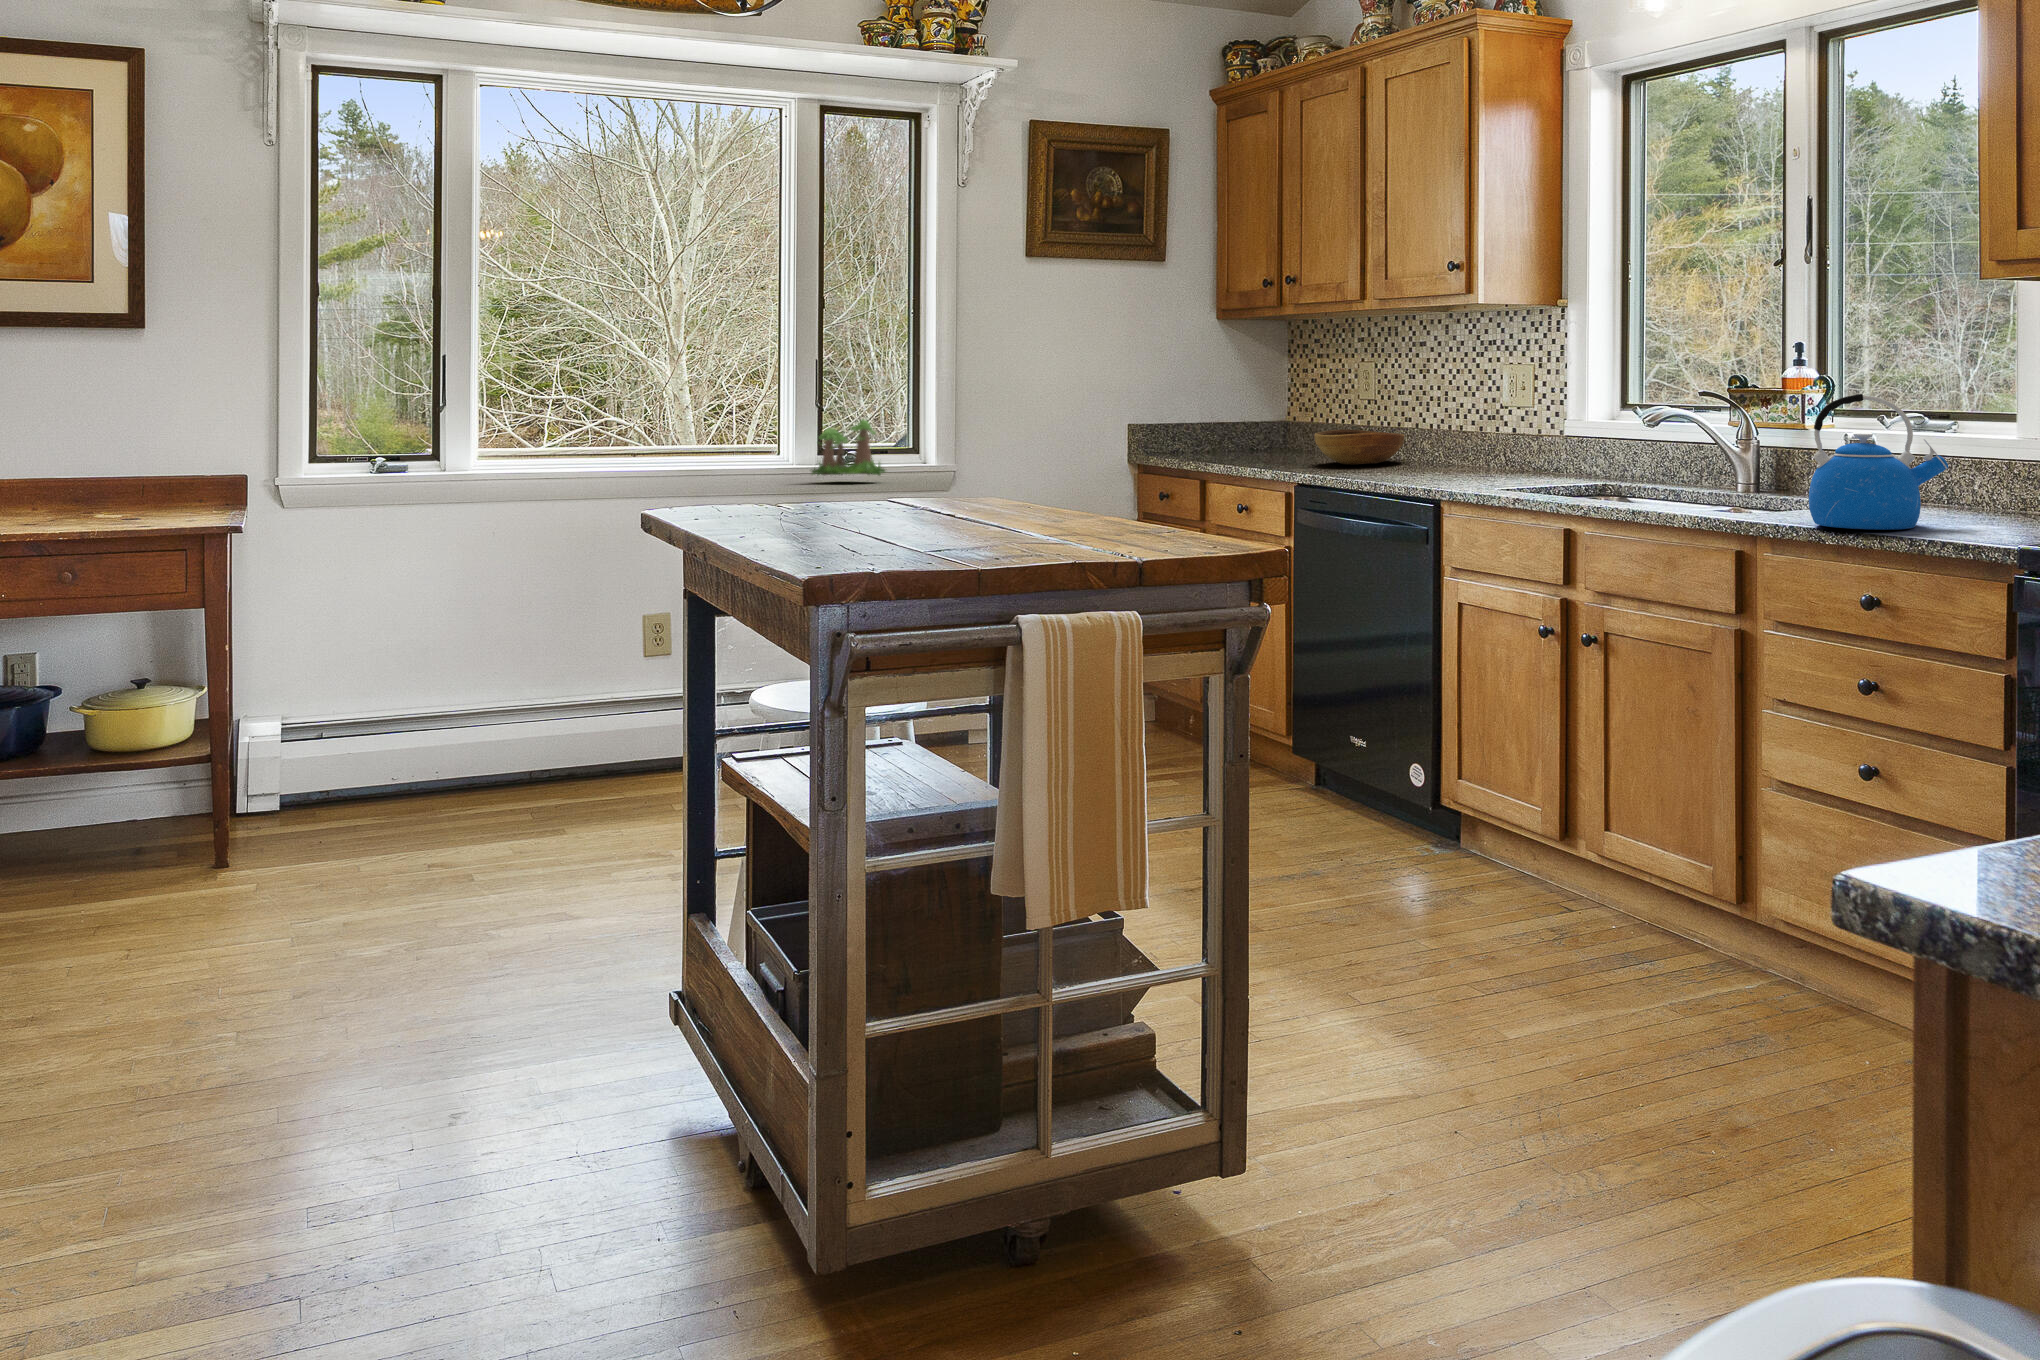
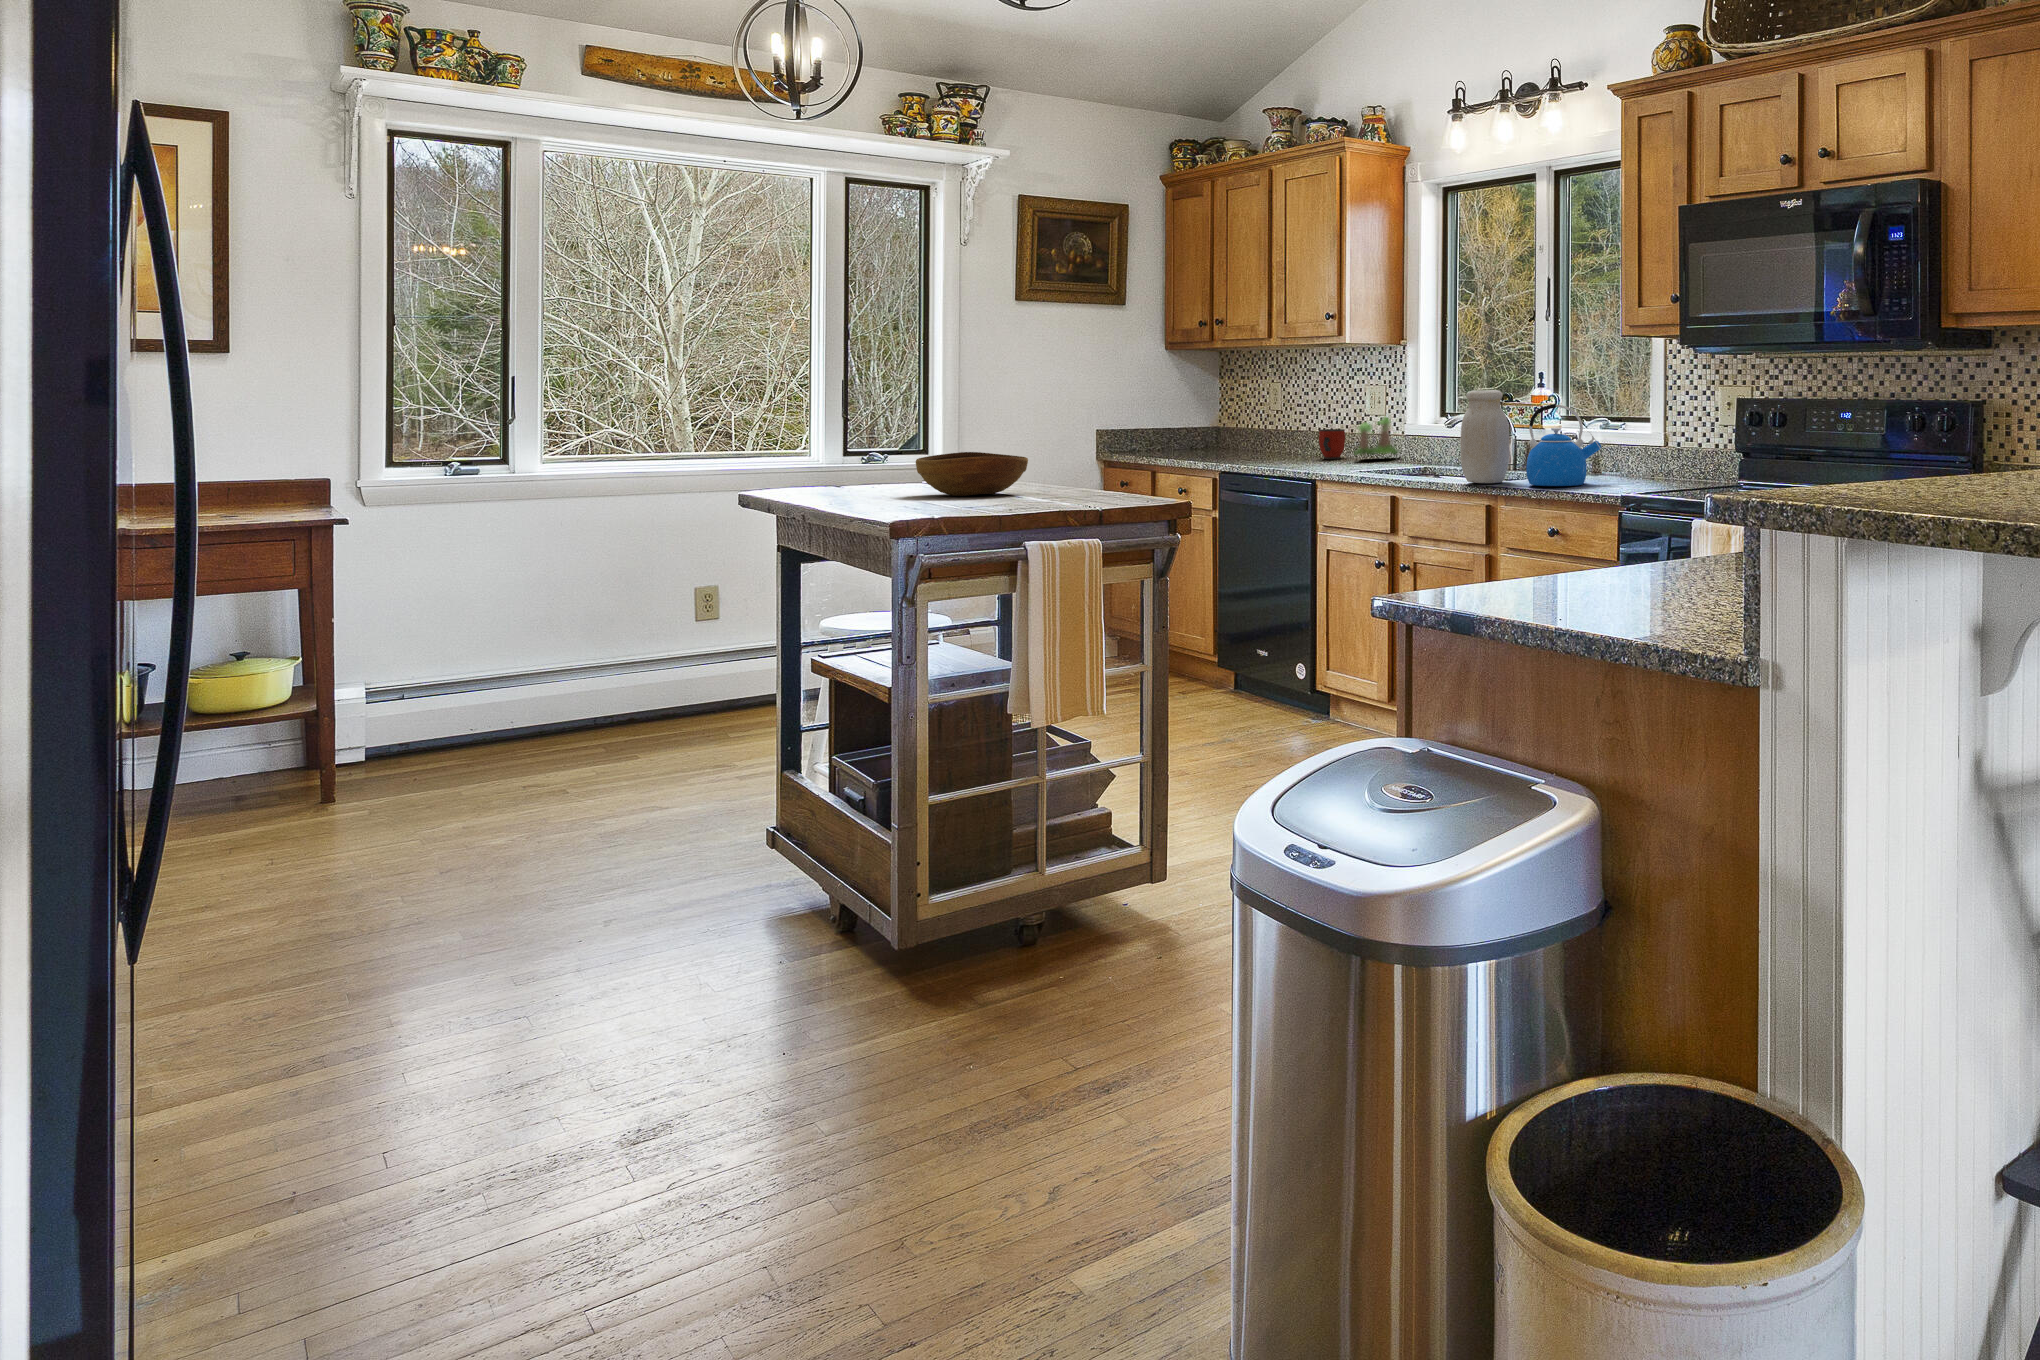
jar: none [1686,372,1771,519] -> present [1460,390,1509,483]
plant: present [812,419,885,476] -> present [1353,416,1398,455]
mug: none [1435,427,1474,470] -> present [1319,429,1345,459]
bowl: present [1314,429,1405,464] -> present [916,452,1028,496]

